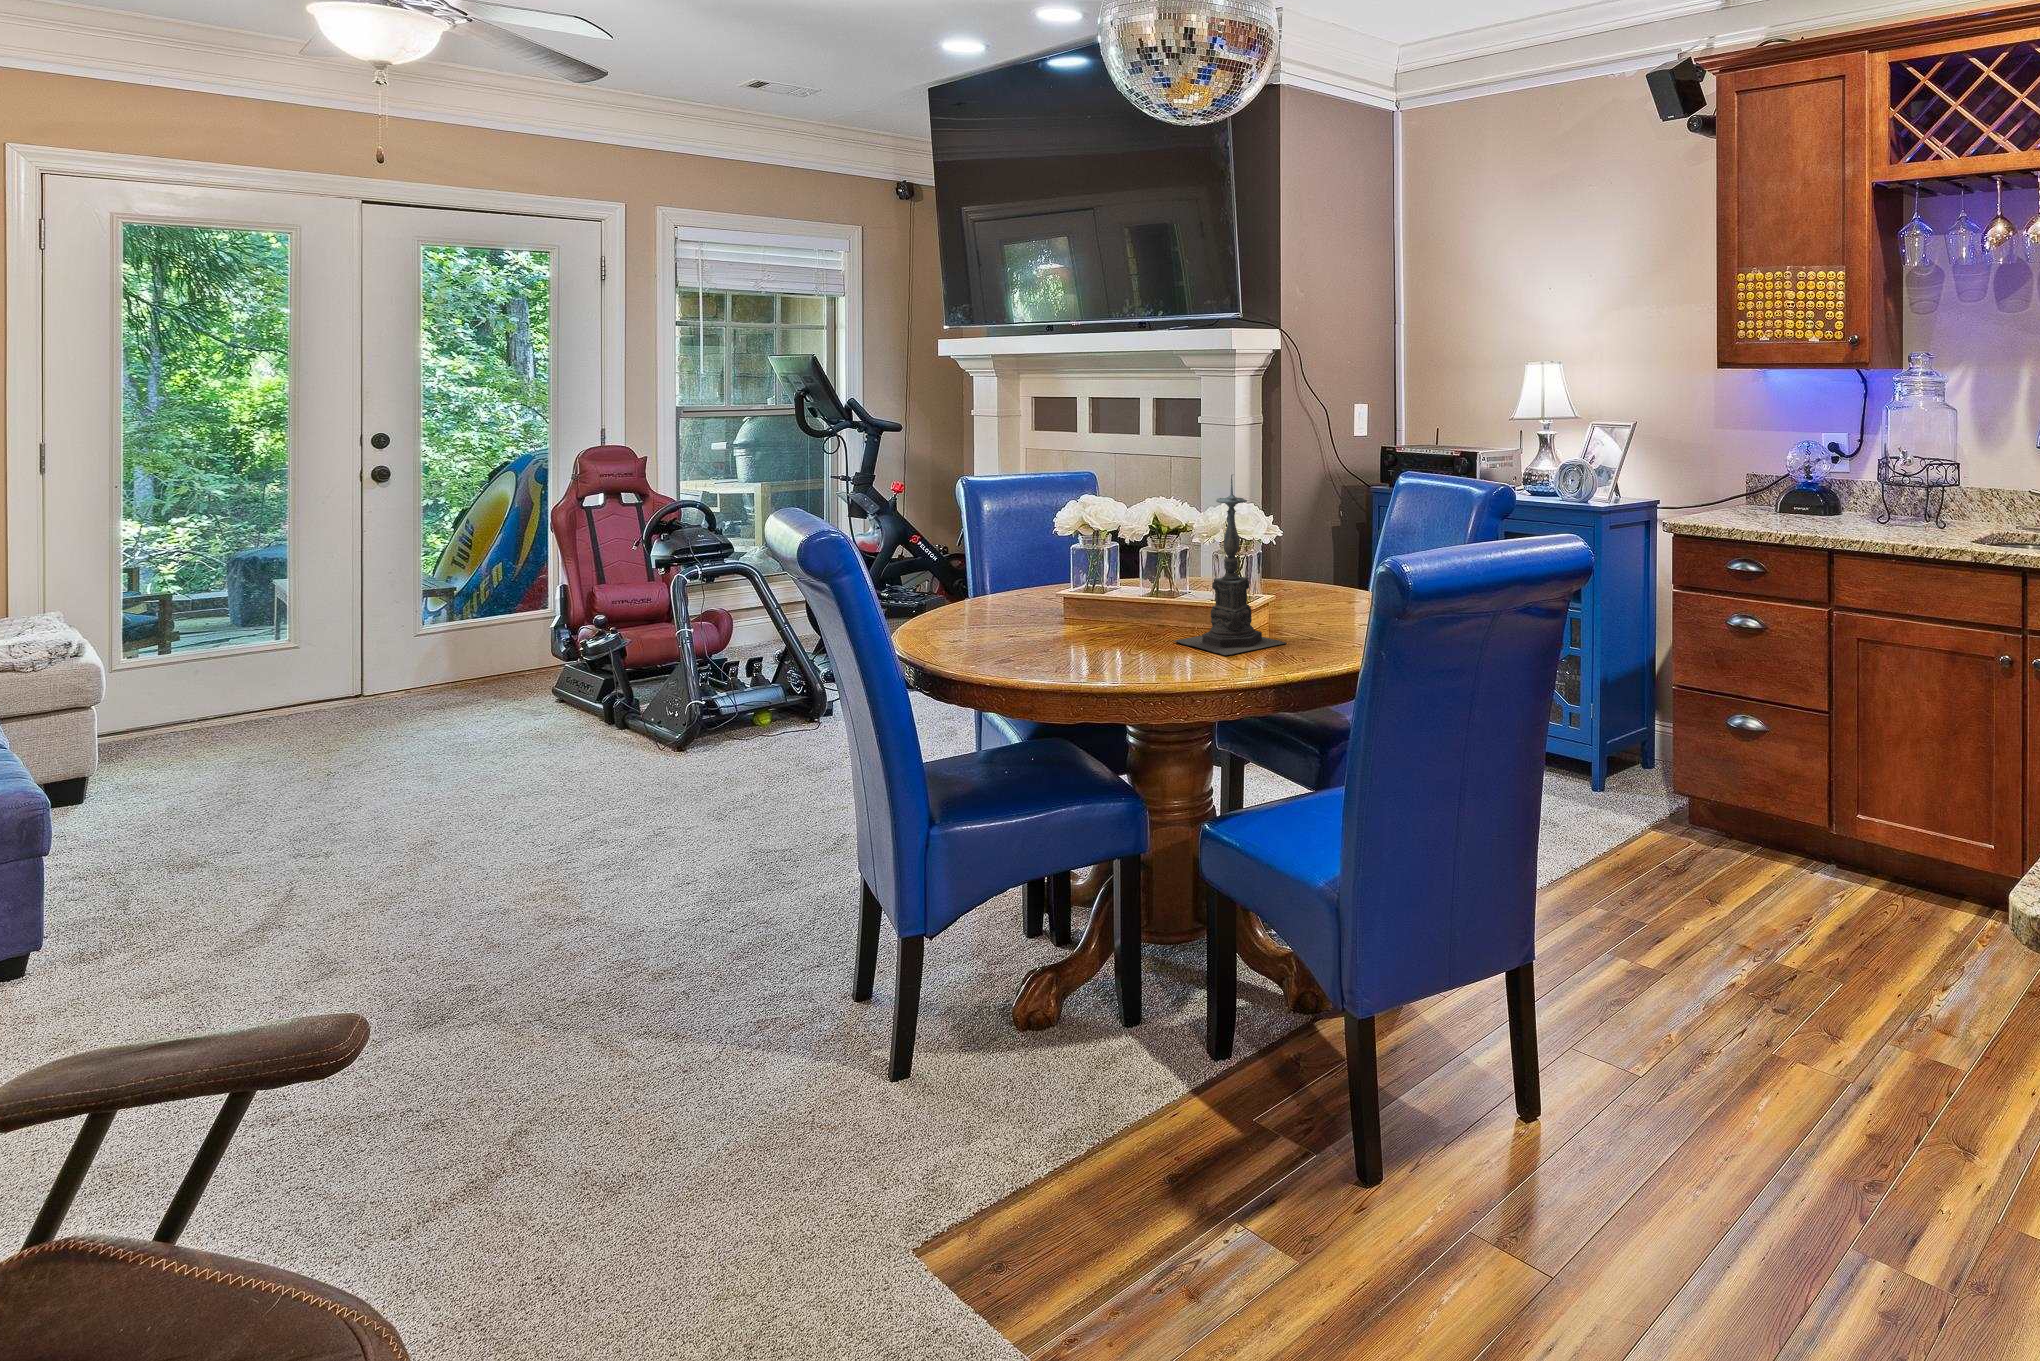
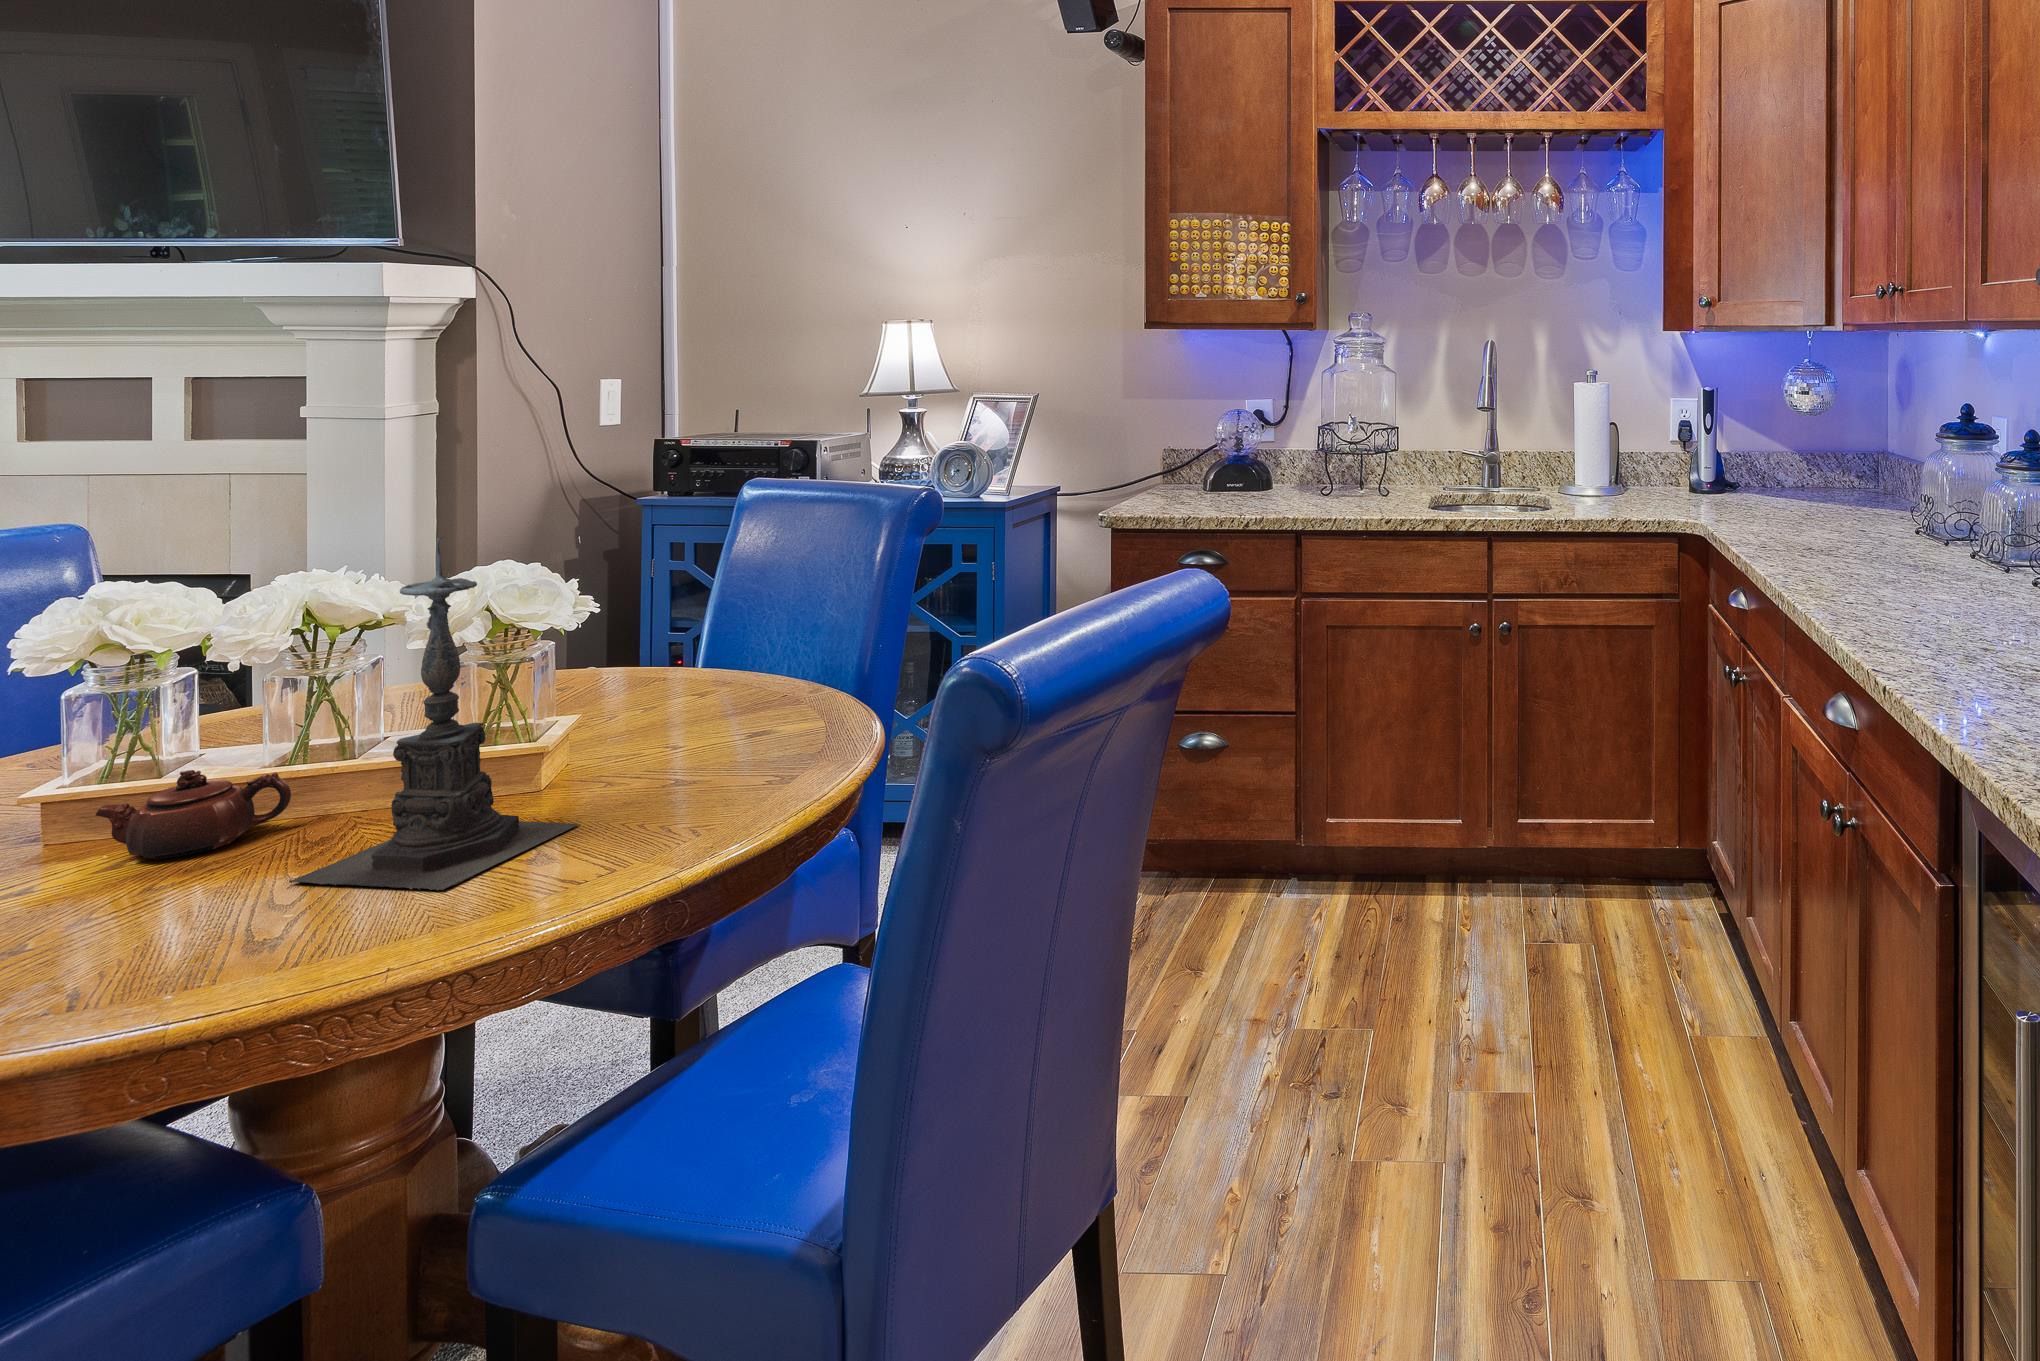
teapot: none [1112,584,1178,625] -> present [96,770,291,860]

